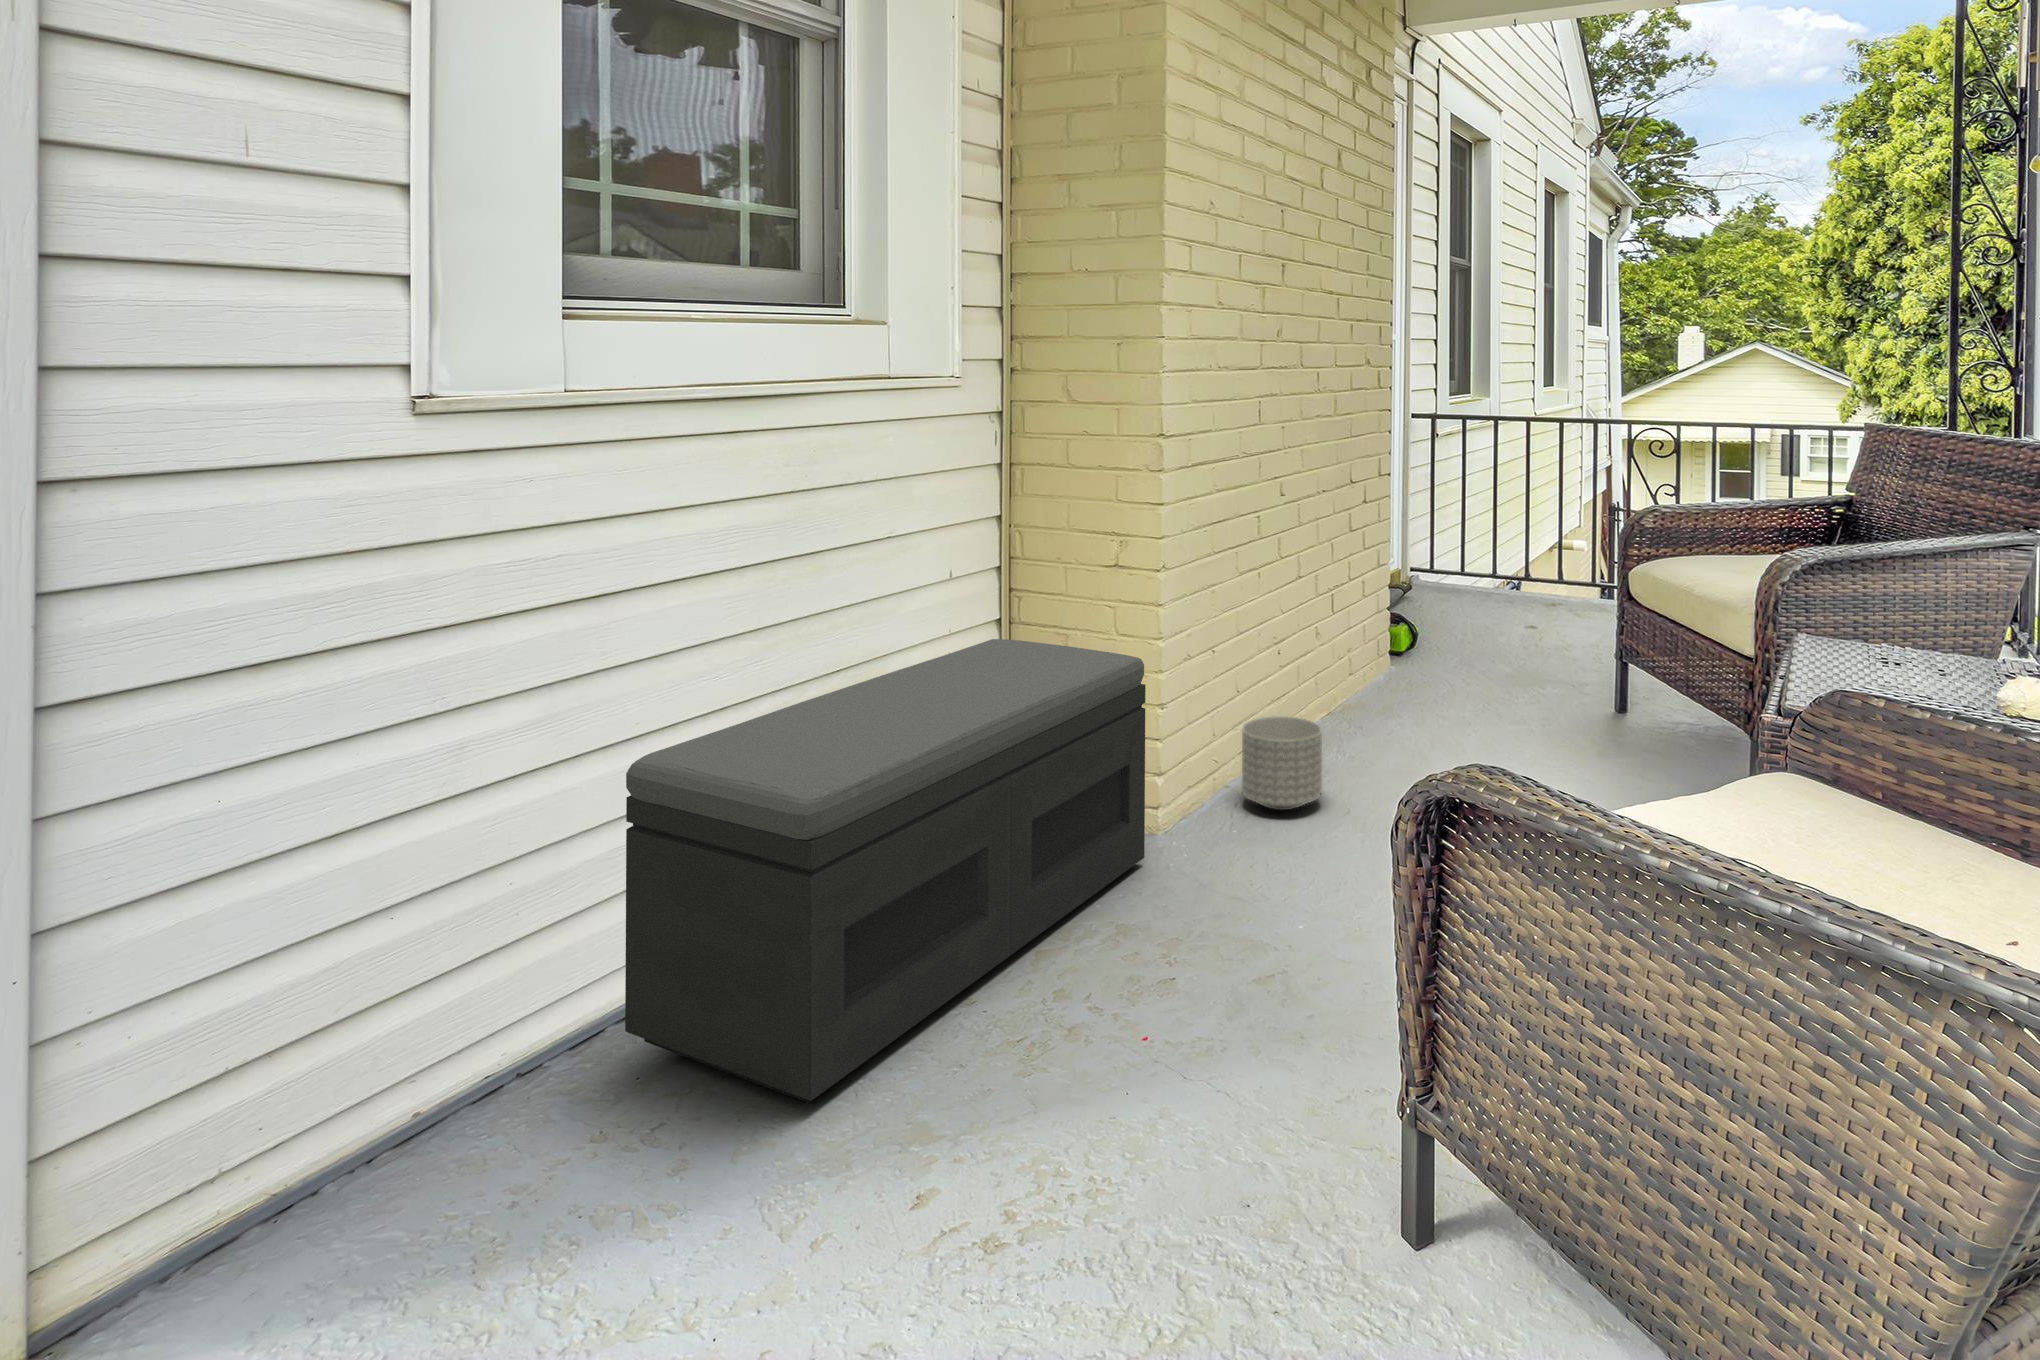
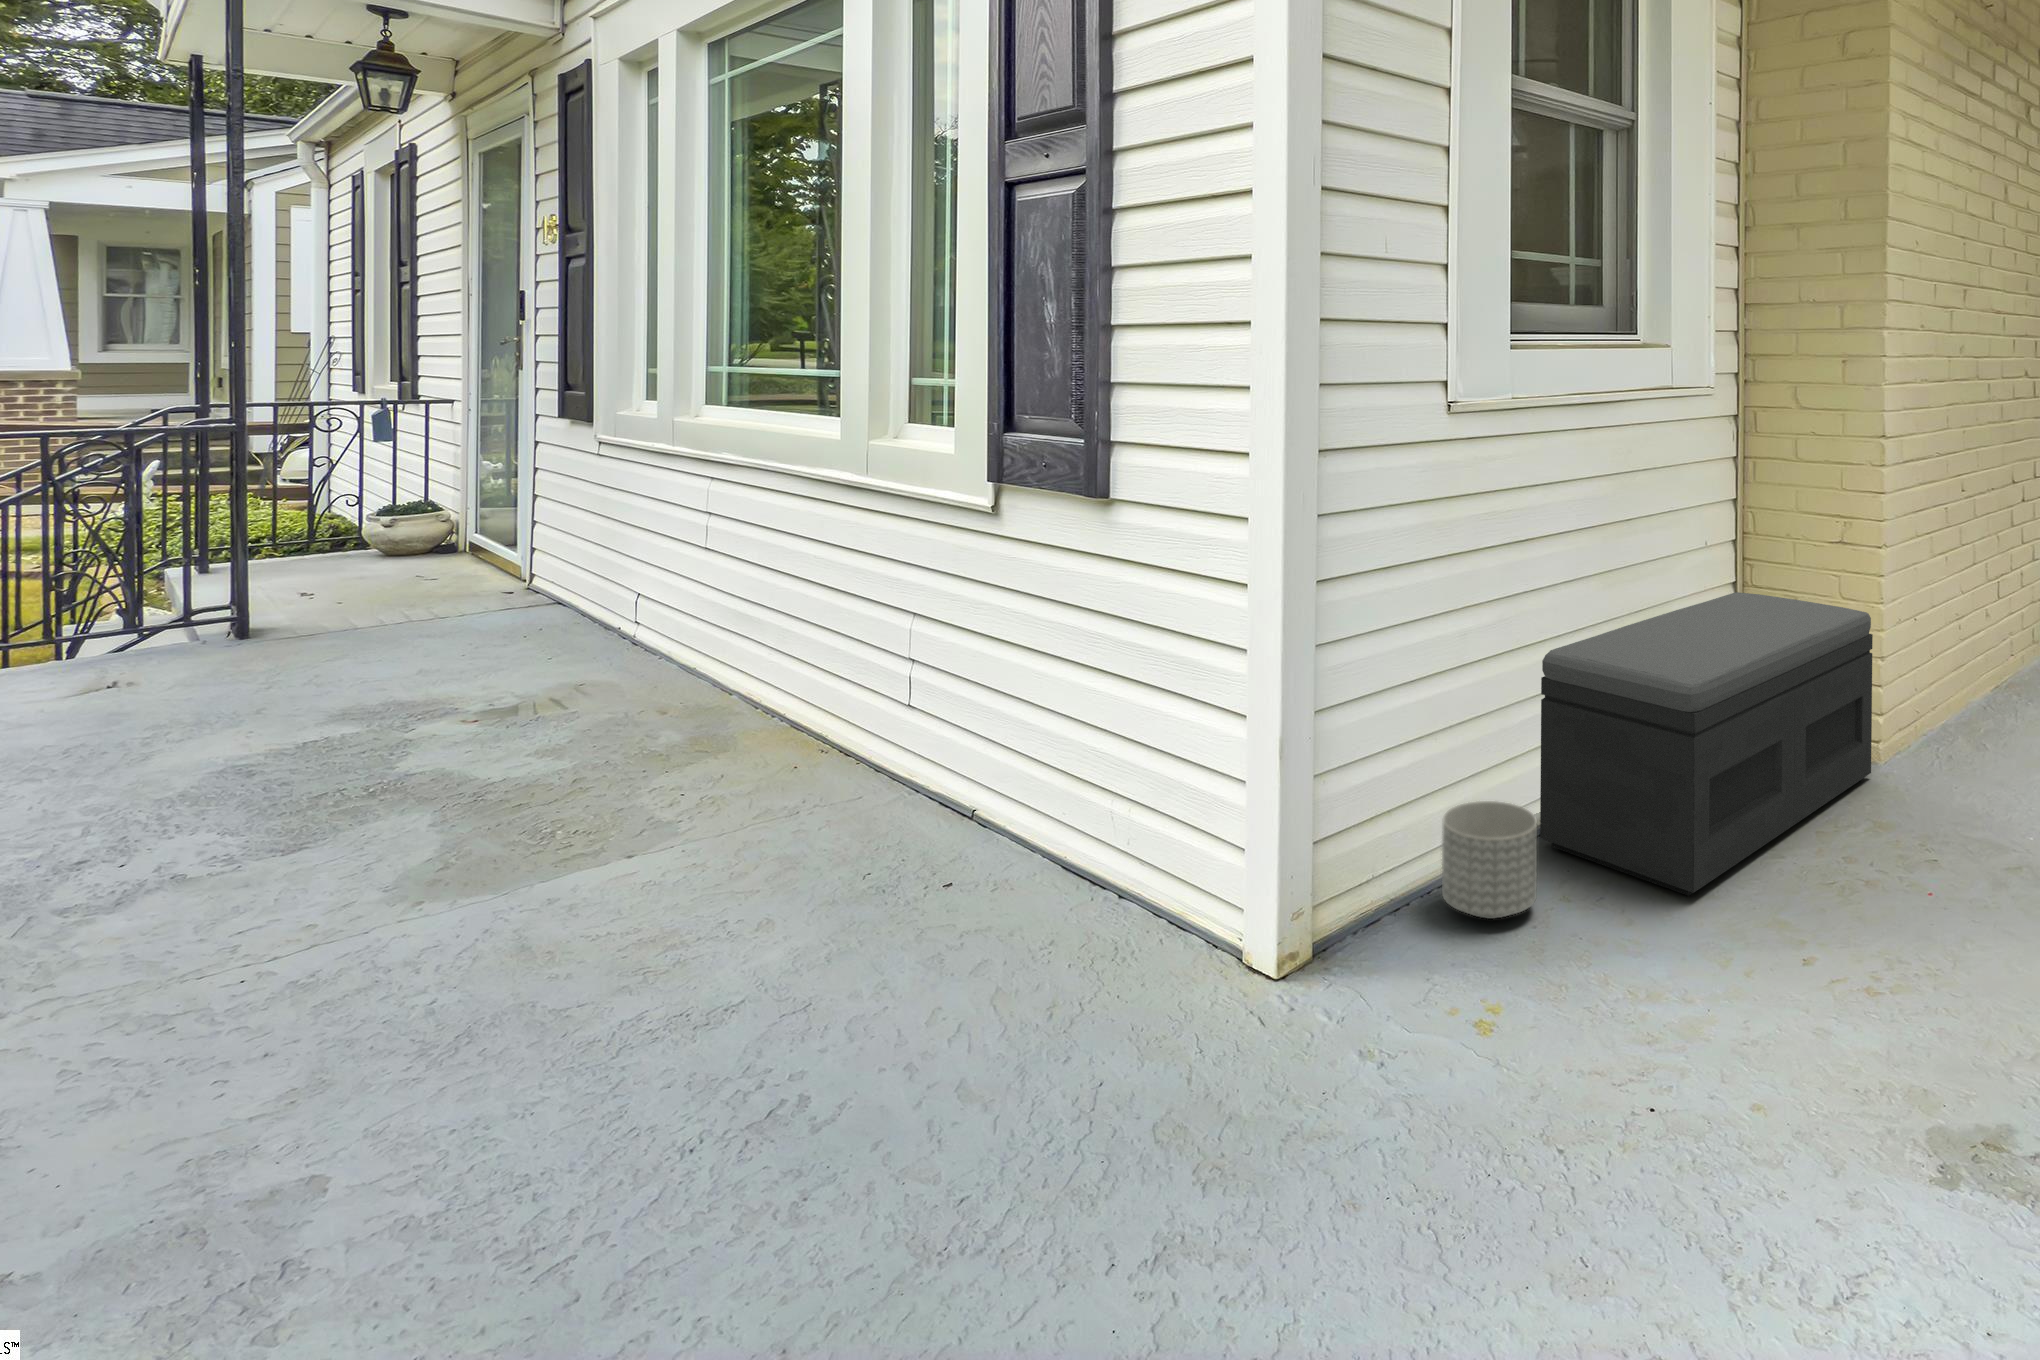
planter: present [1242,716,1322,810] -> present [1442,801,1537,919]

